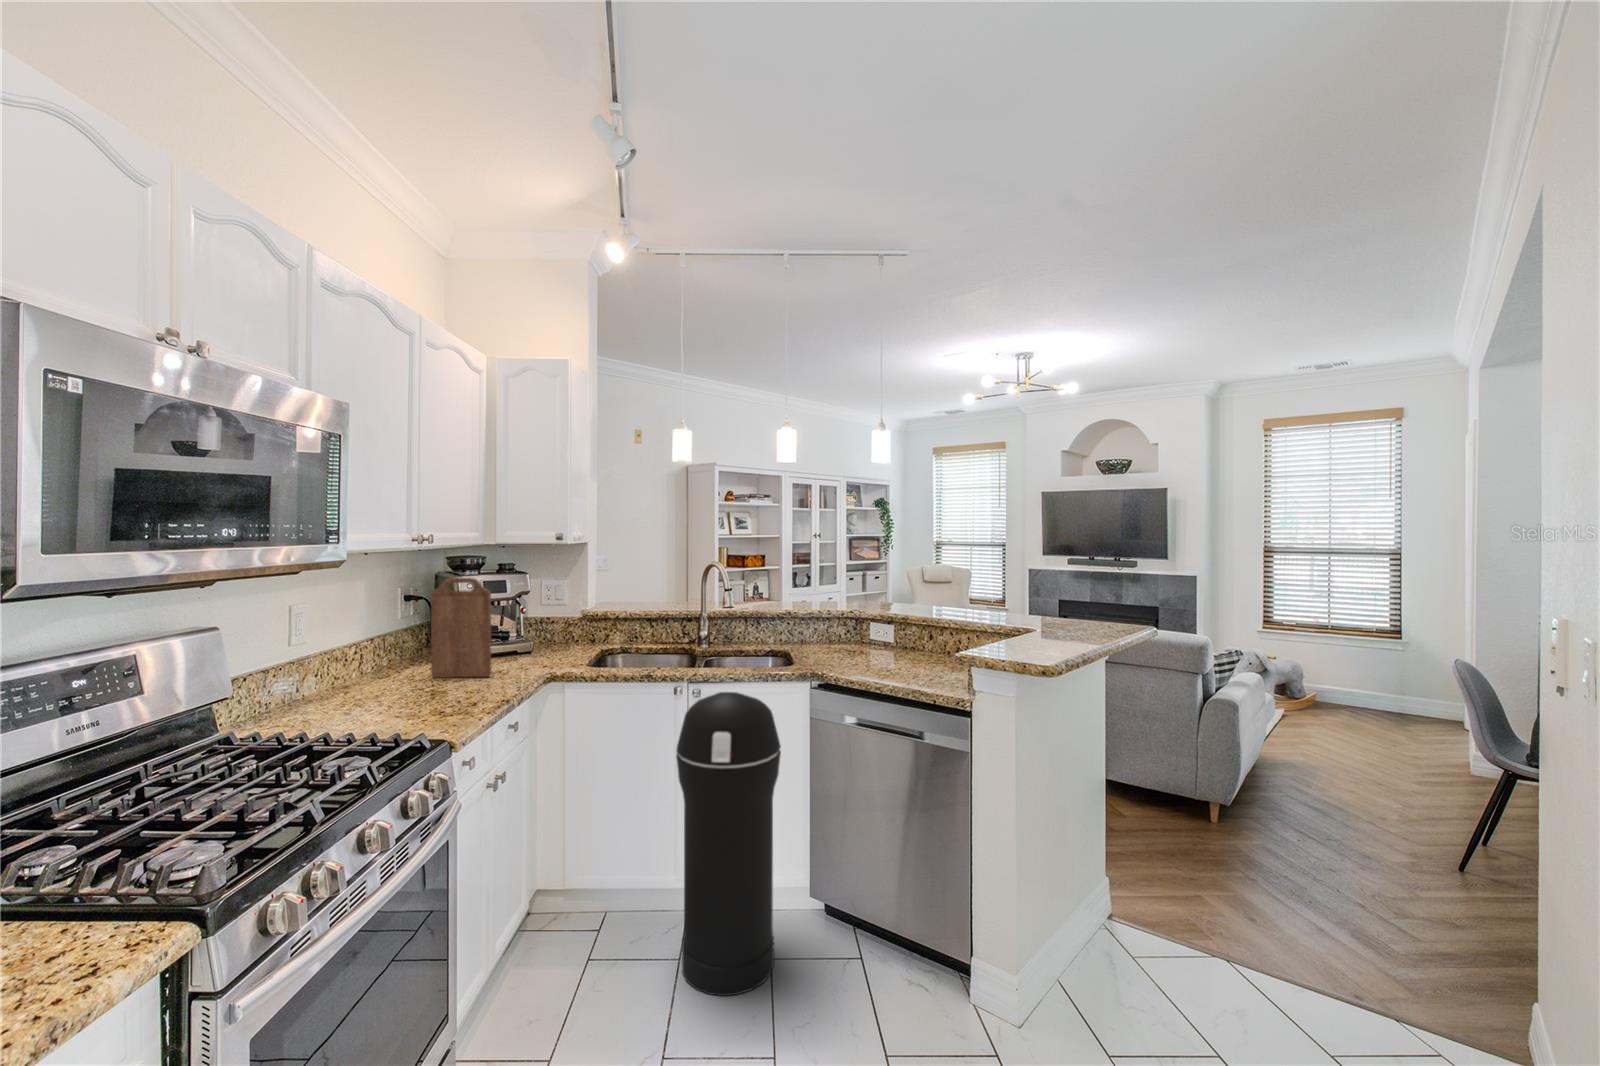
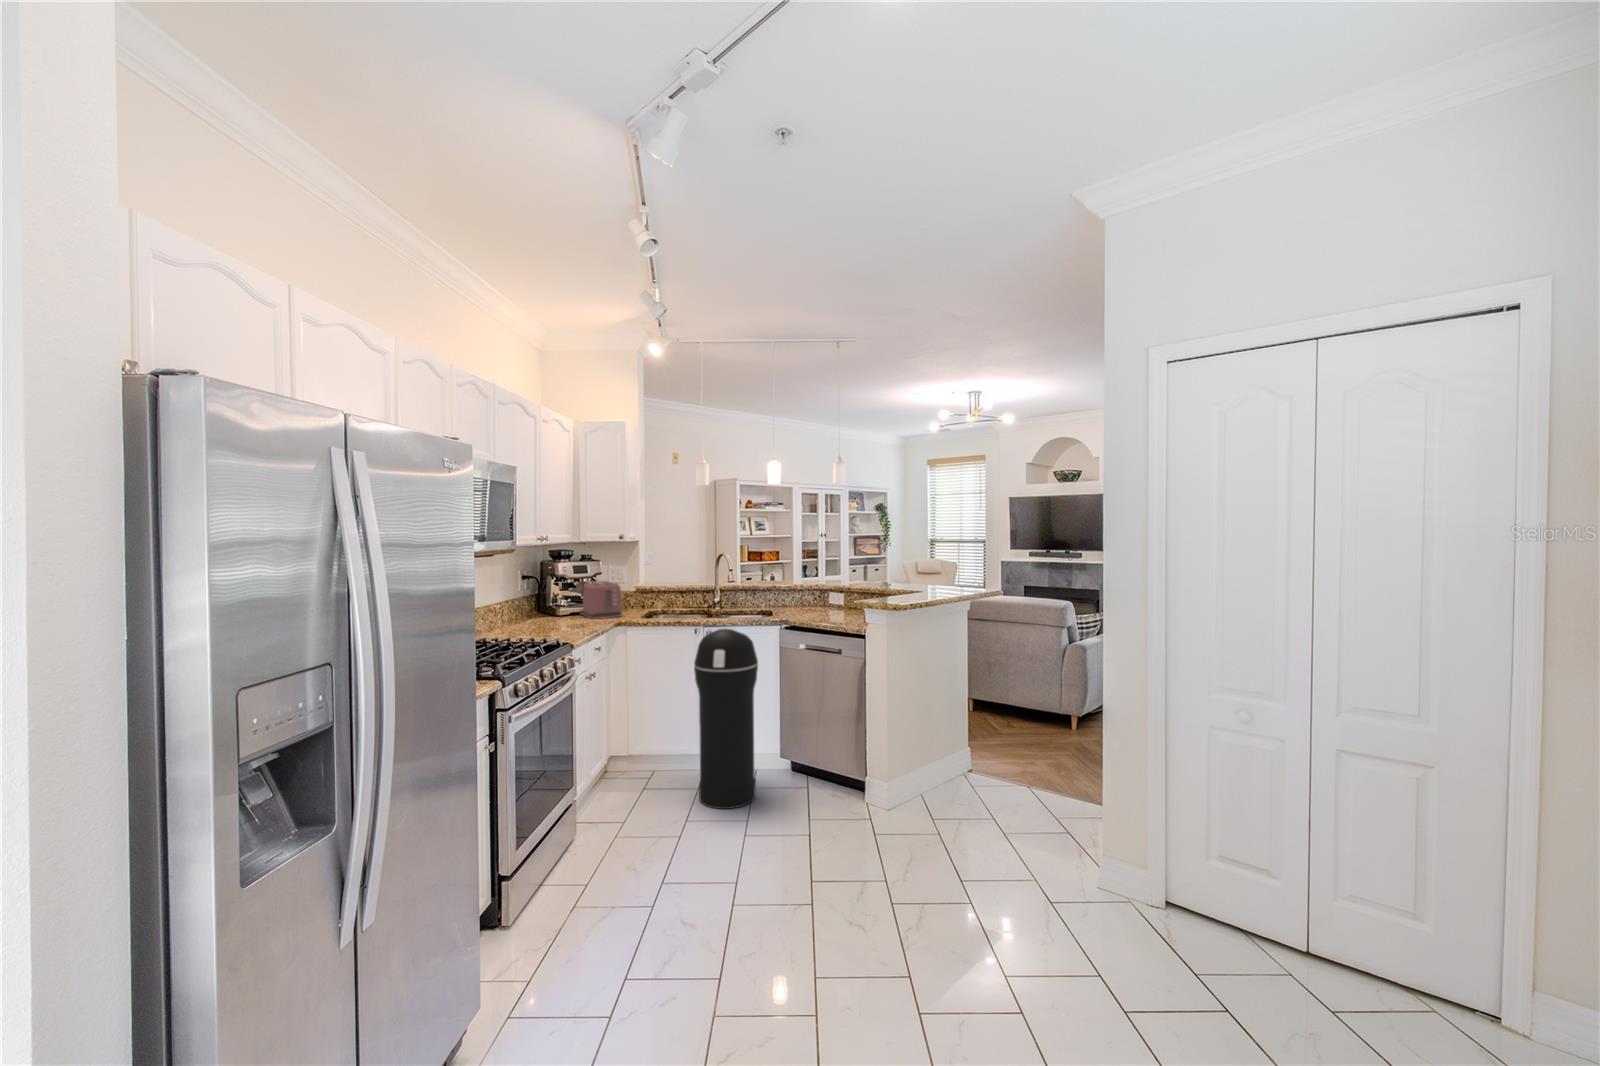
cutting board: present [431,578,491,677] -> none [545,562,581,624]
toaster: none [493,603,560,666] -> present [580,581,622,619]

